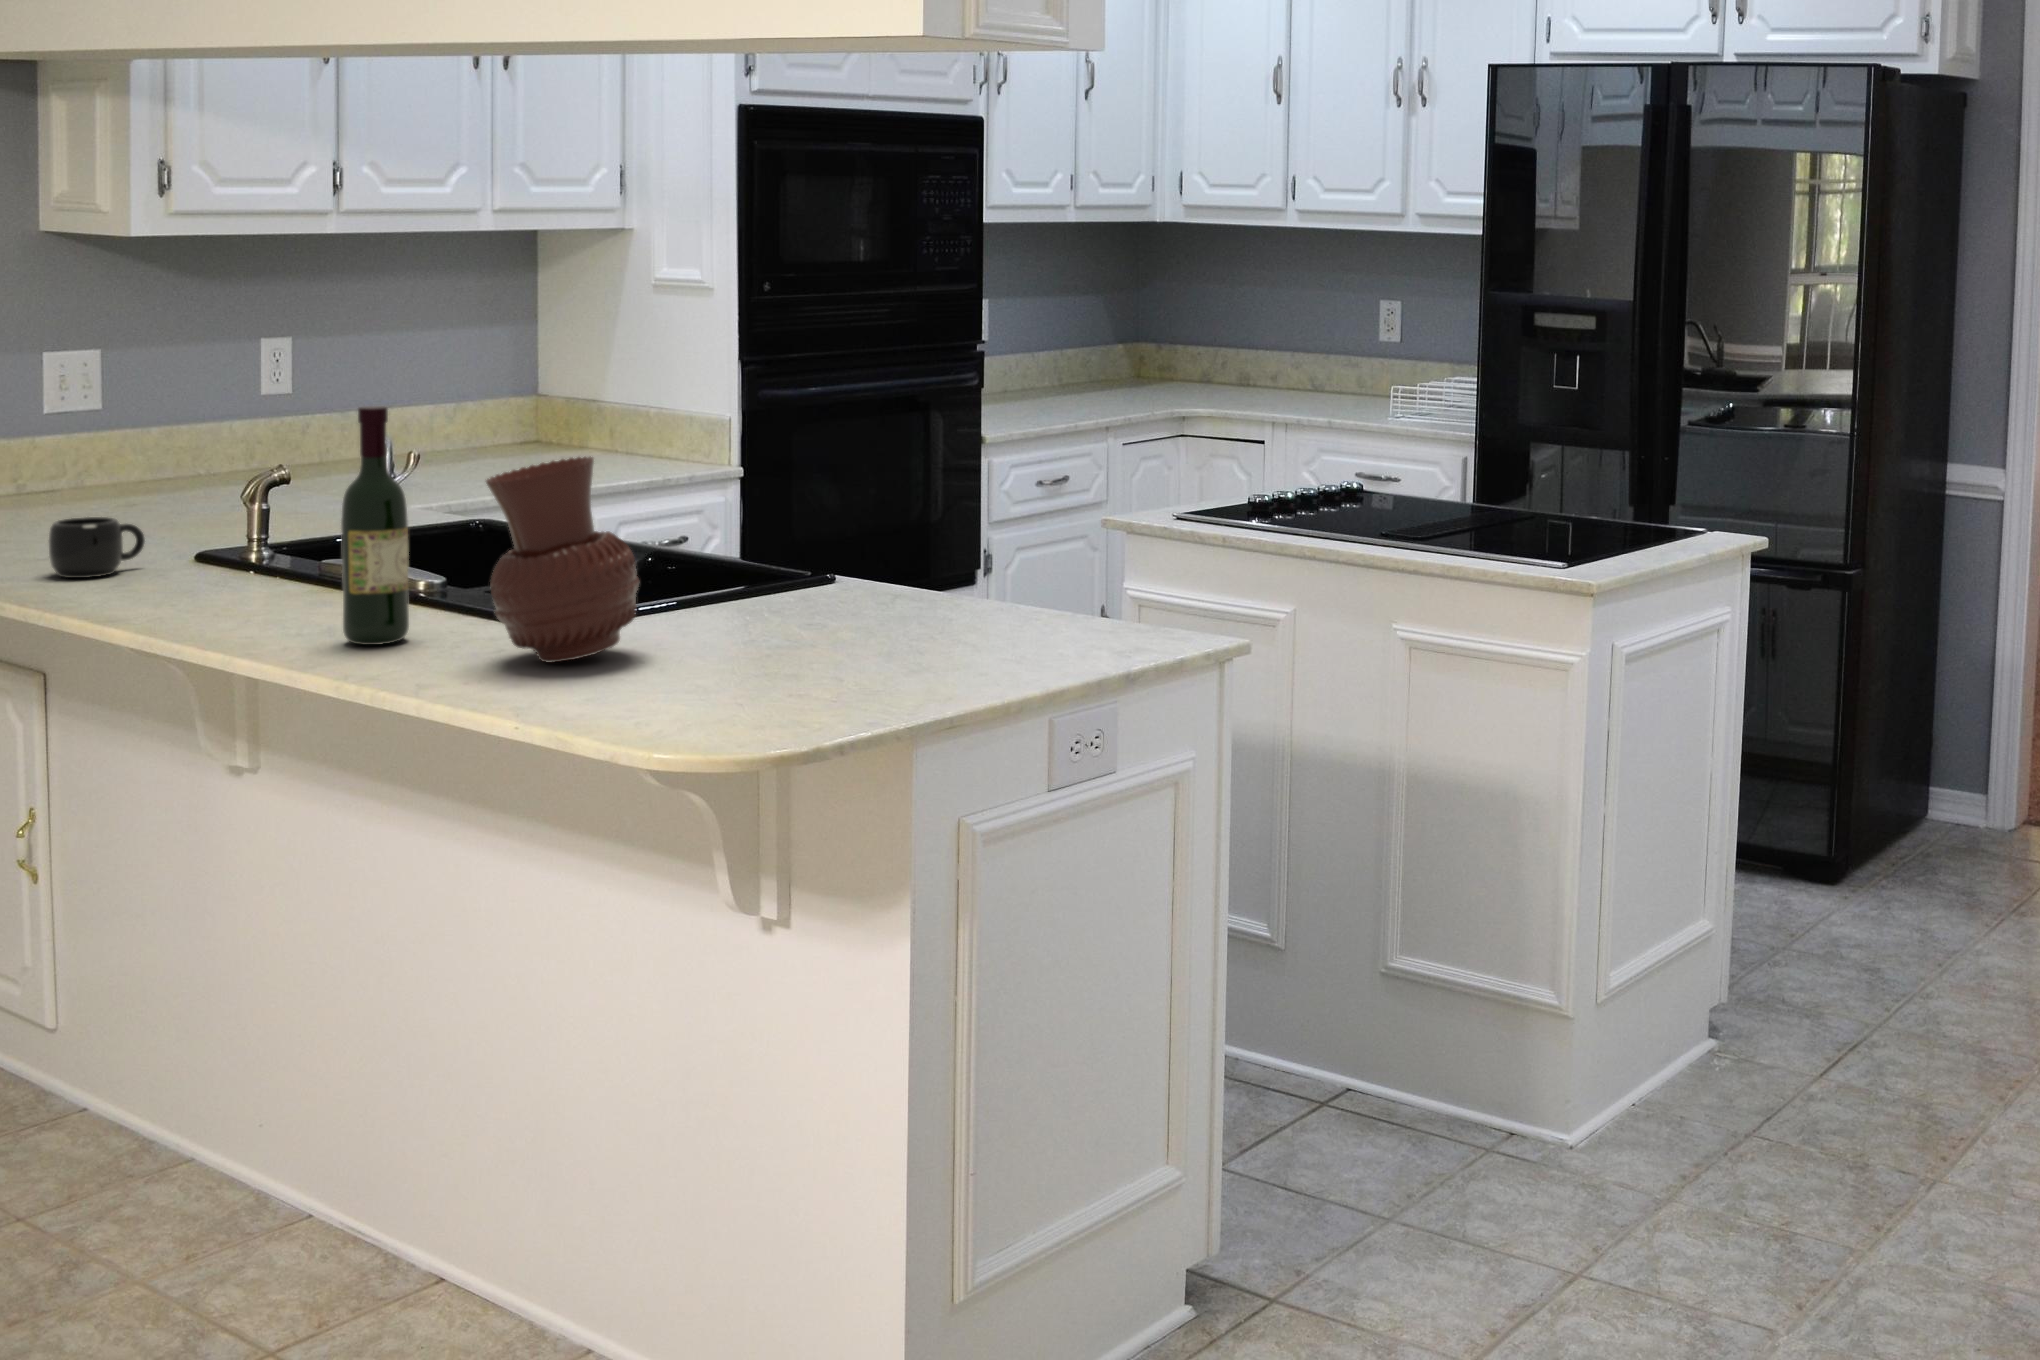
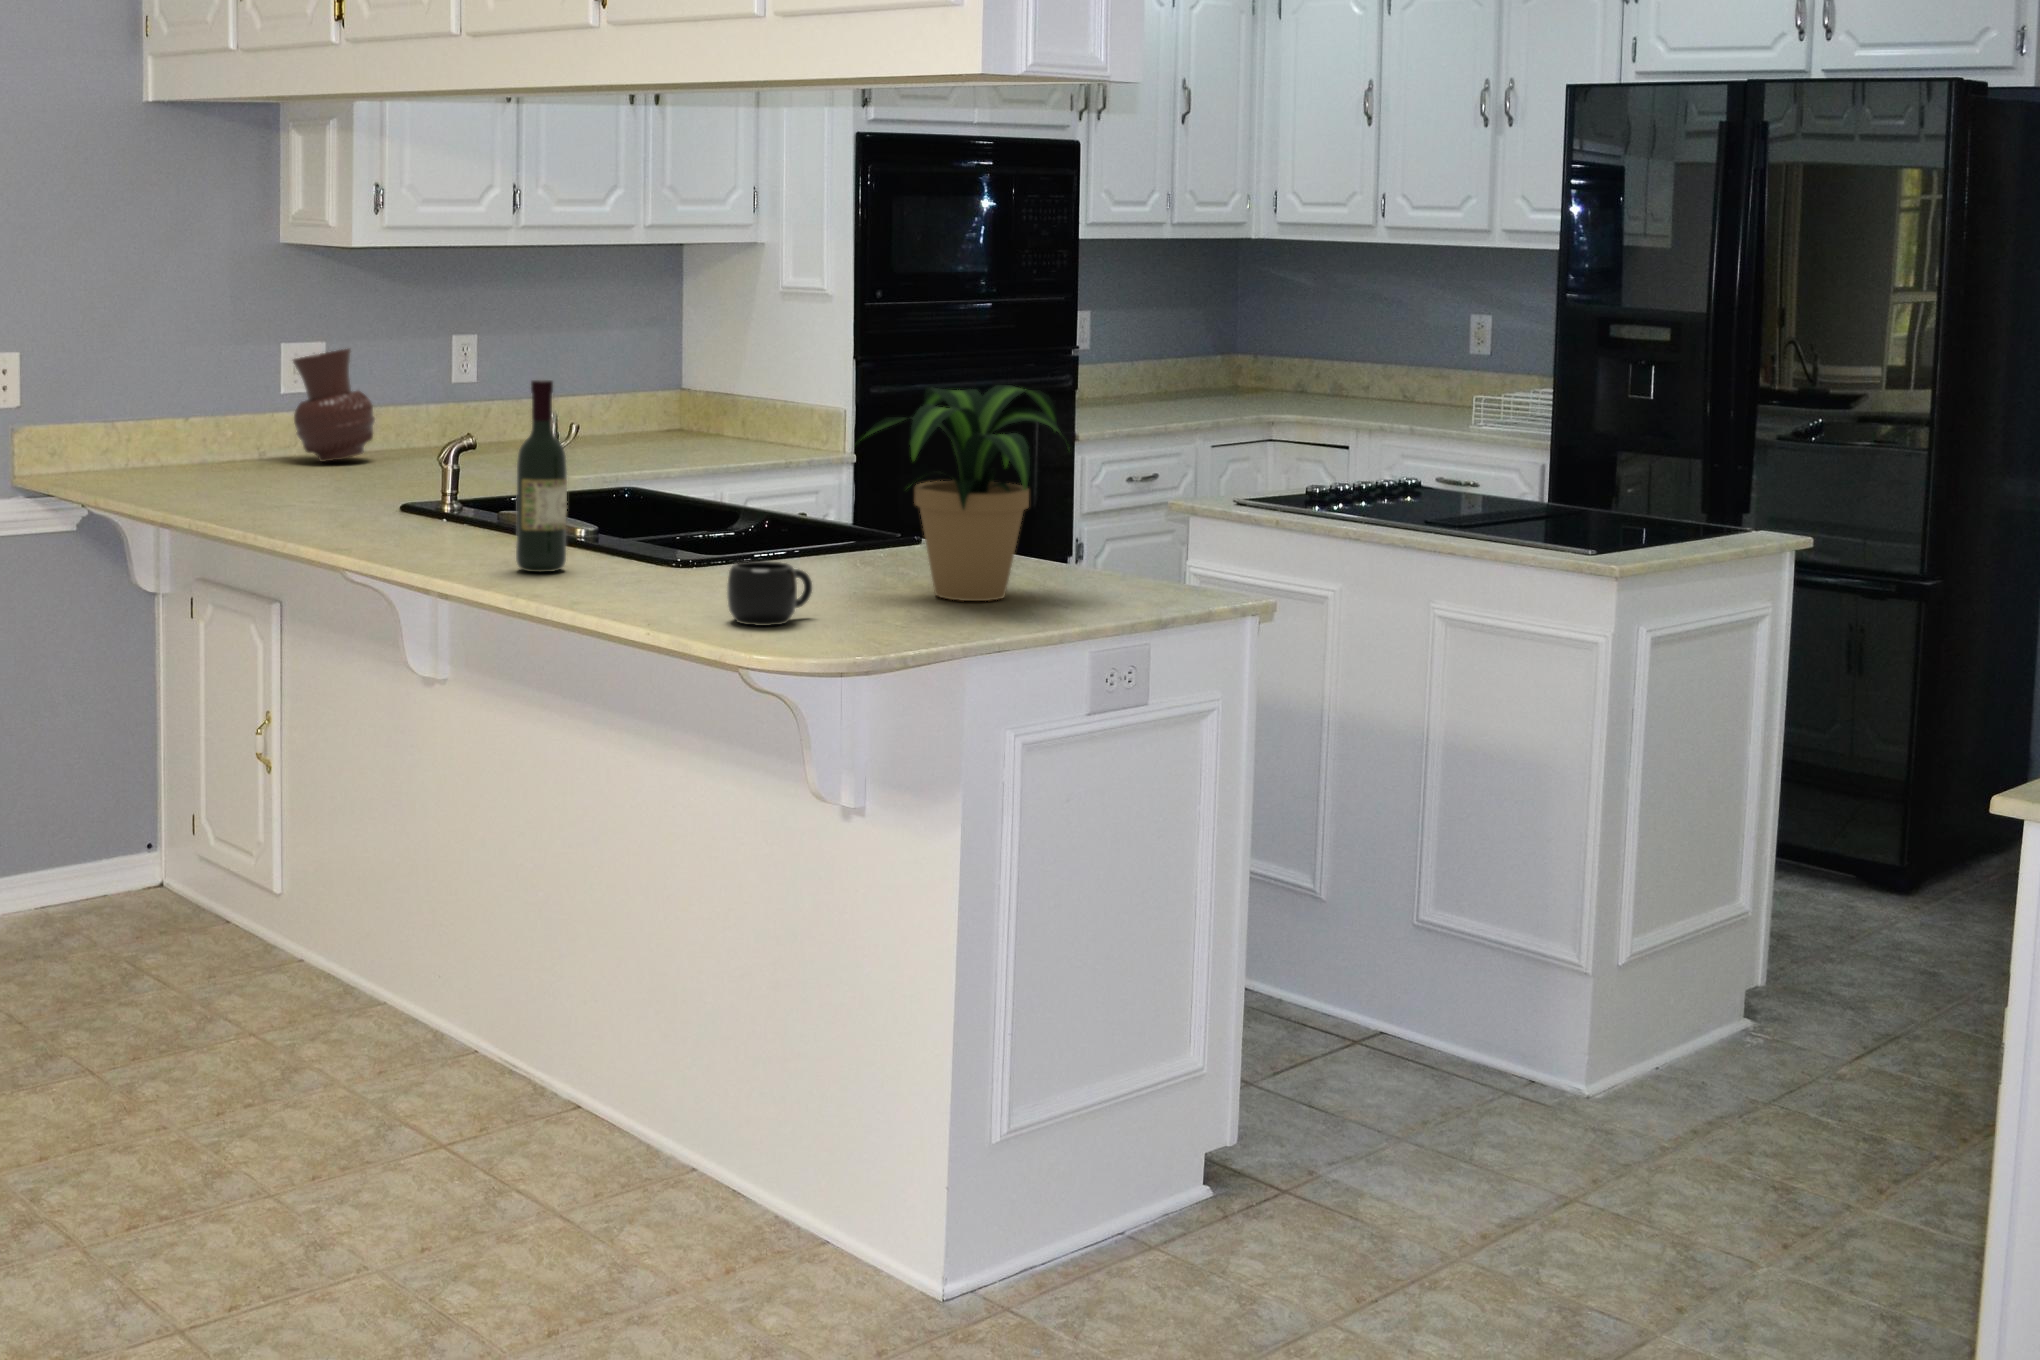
potted plant: none [766,402,1025,658] -> present [865,385,1069,601]
vase: present [486,456,639,662] -> present [293,349,375,462]
mug: present [48,517,145,578] -> present [727,561,812,626]

